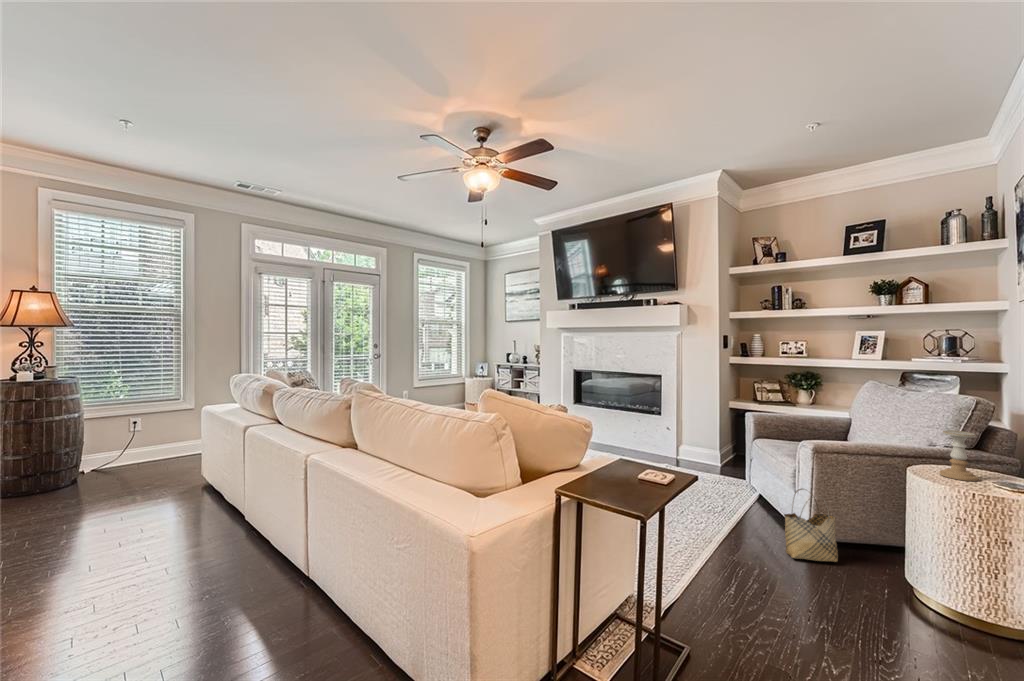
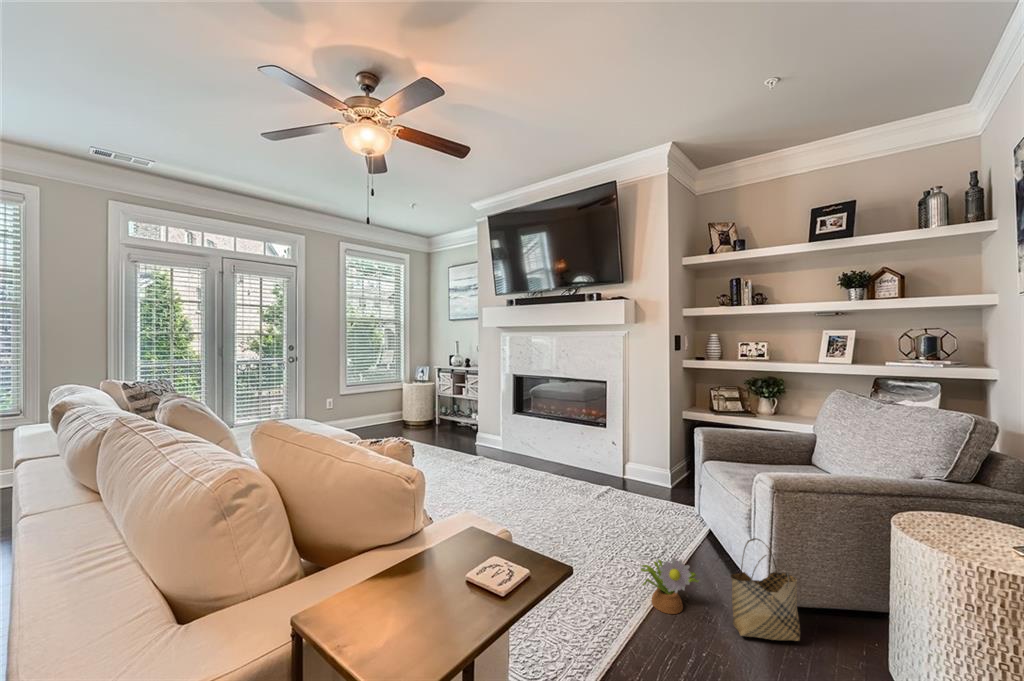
candle holder: present [940,430,978,481] -> none [936,468,992,544]
decorative plant: none [709,502,758,546] -> present [641,558,699,614]

